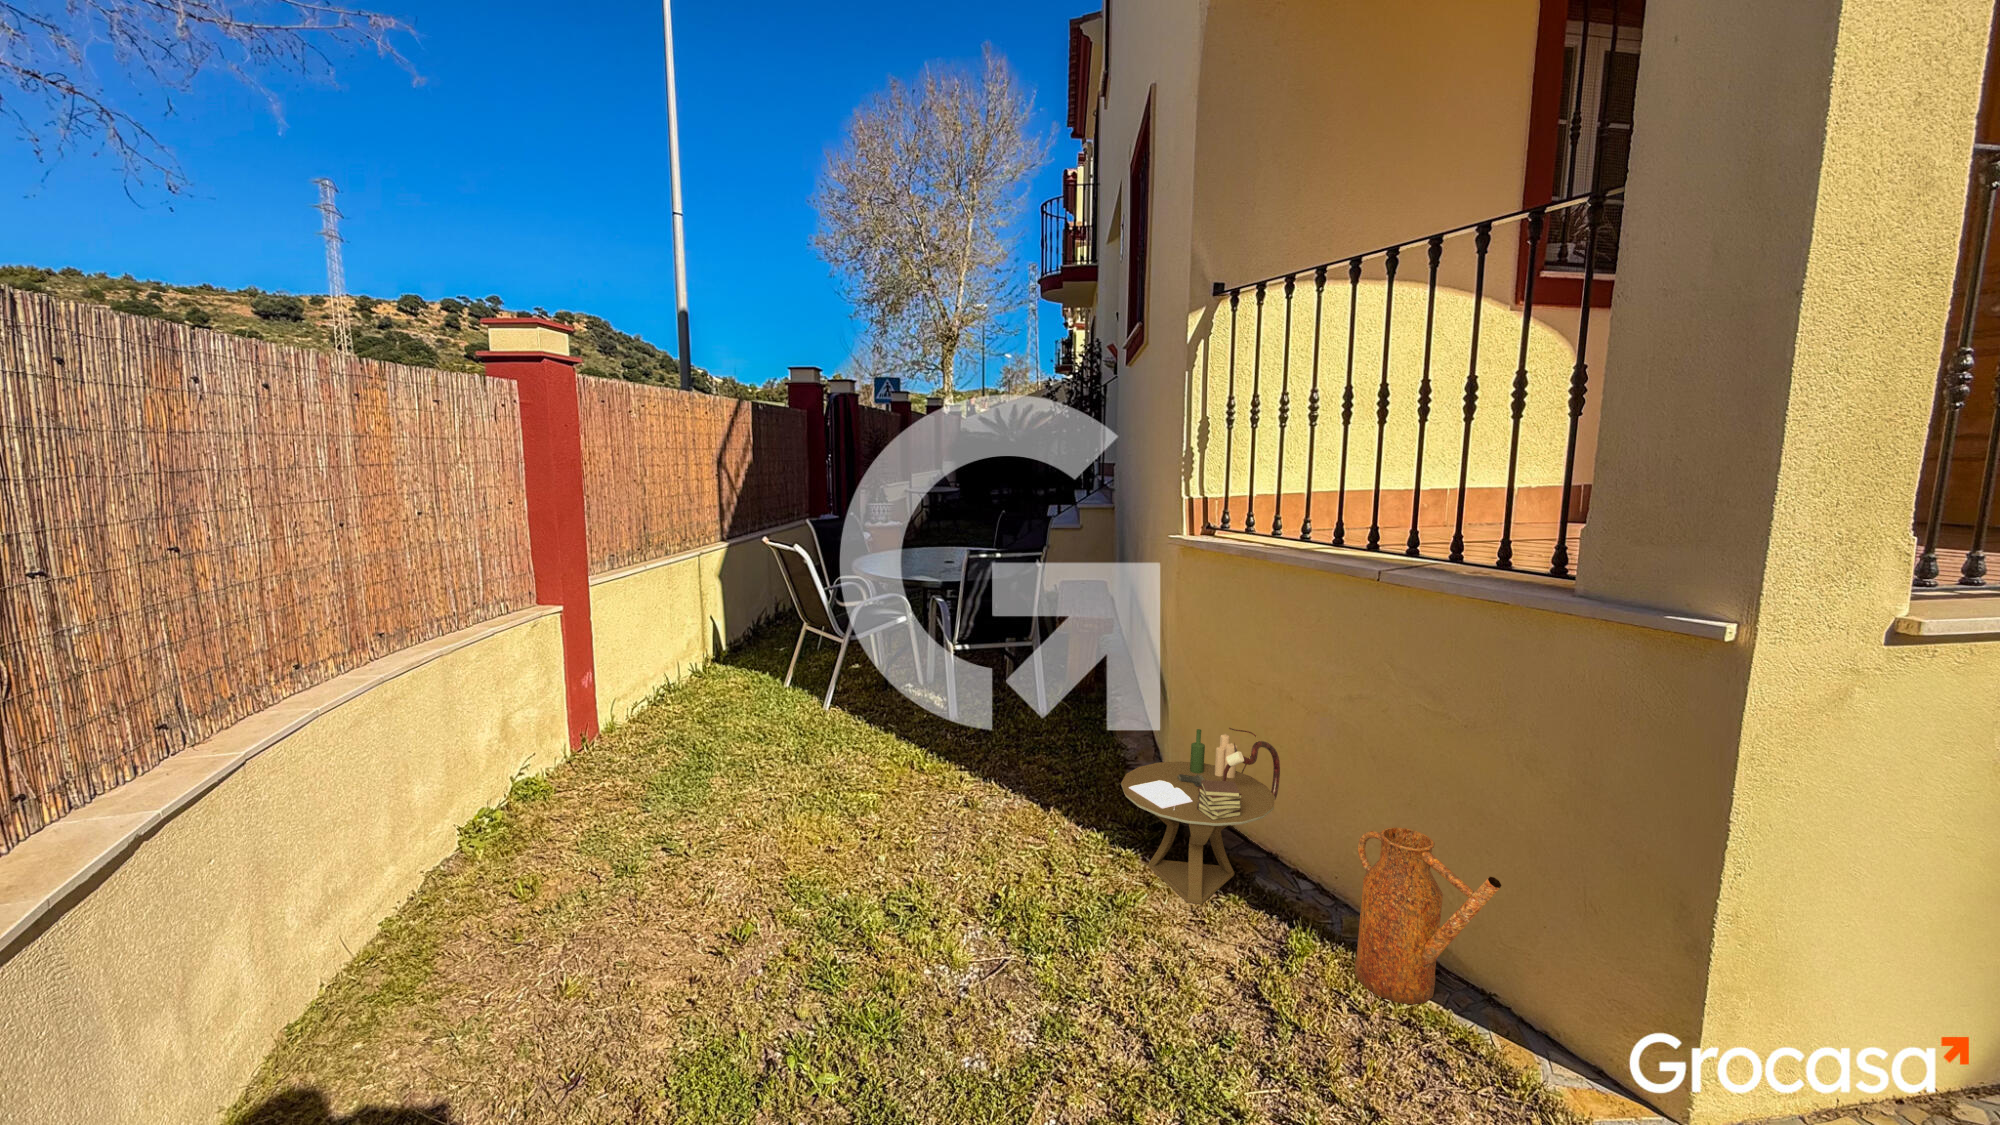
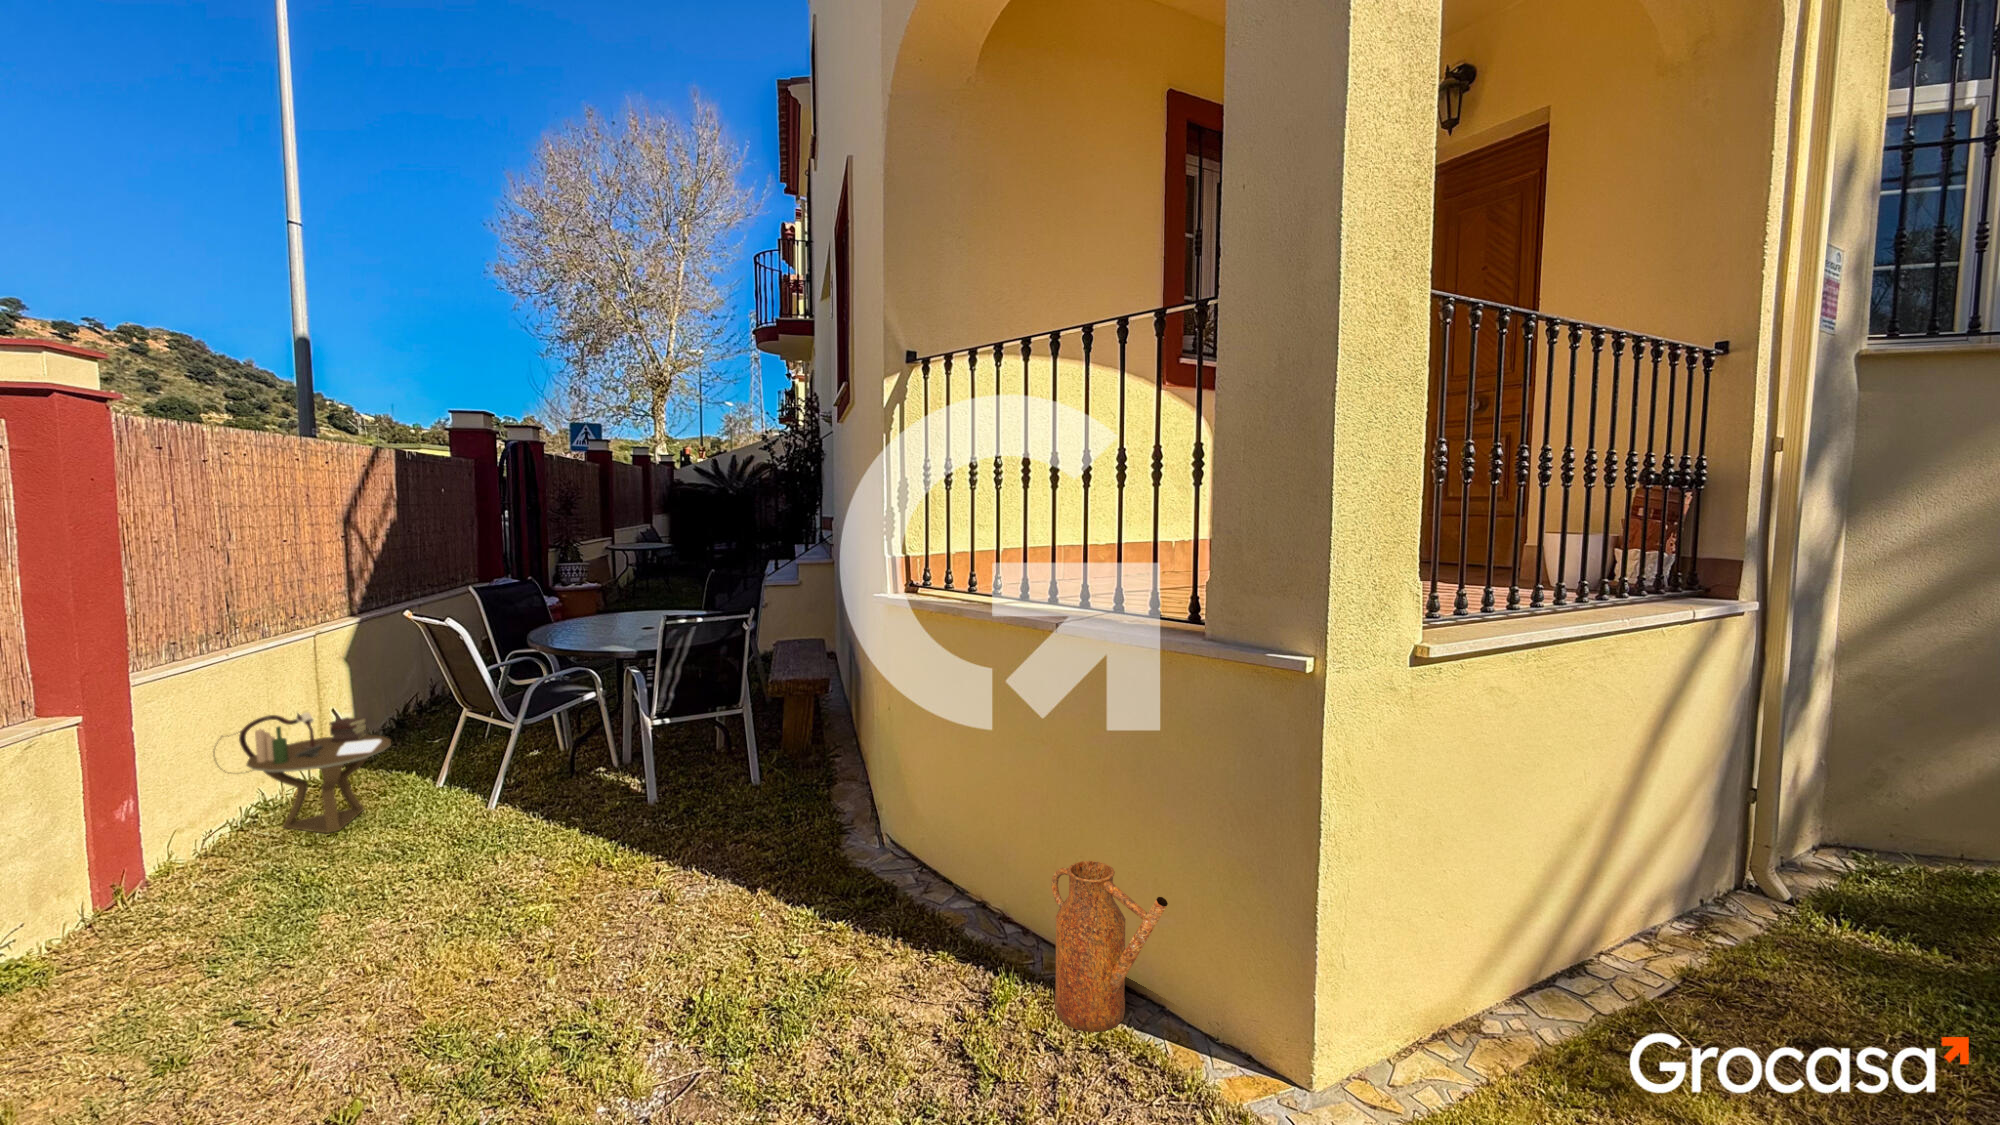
side table: present [1121,728,1280,904] -> present [217,712,391,833]

